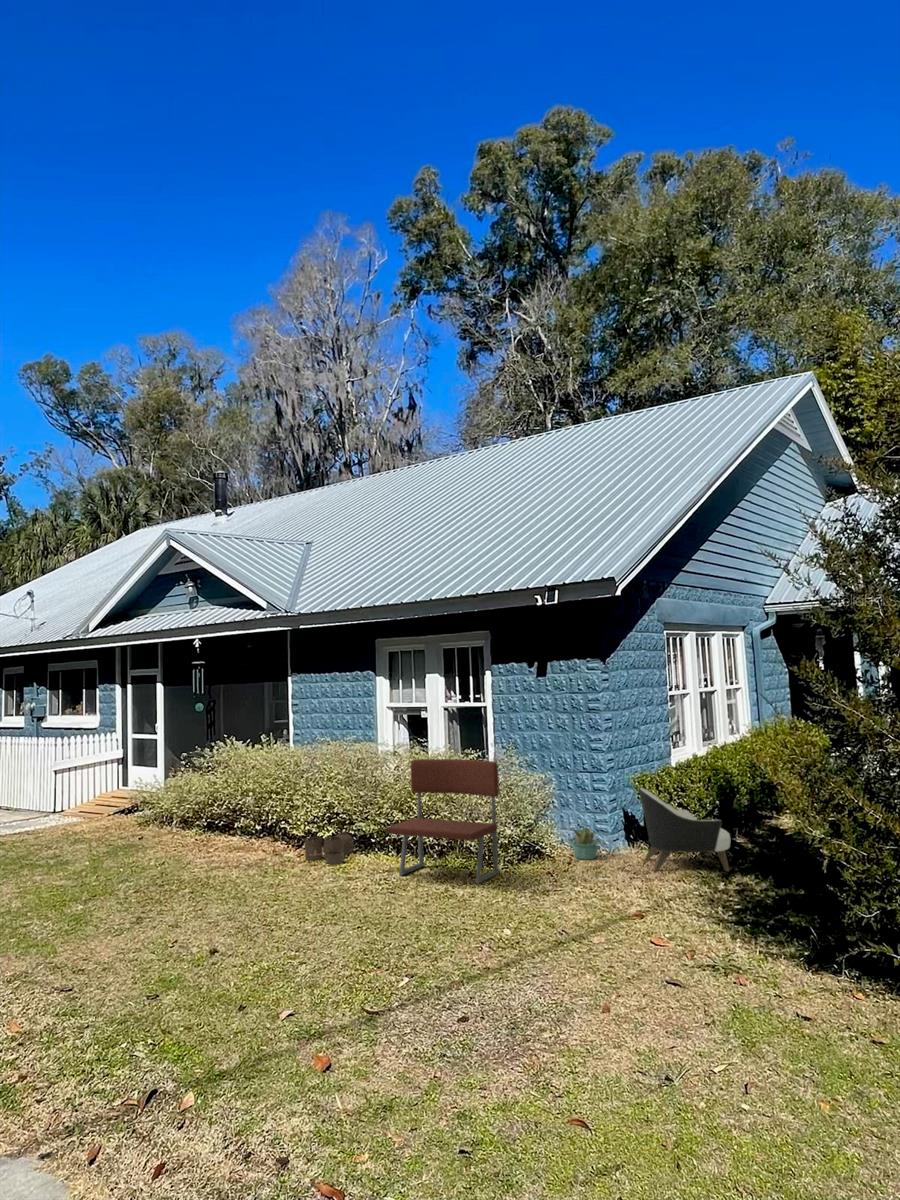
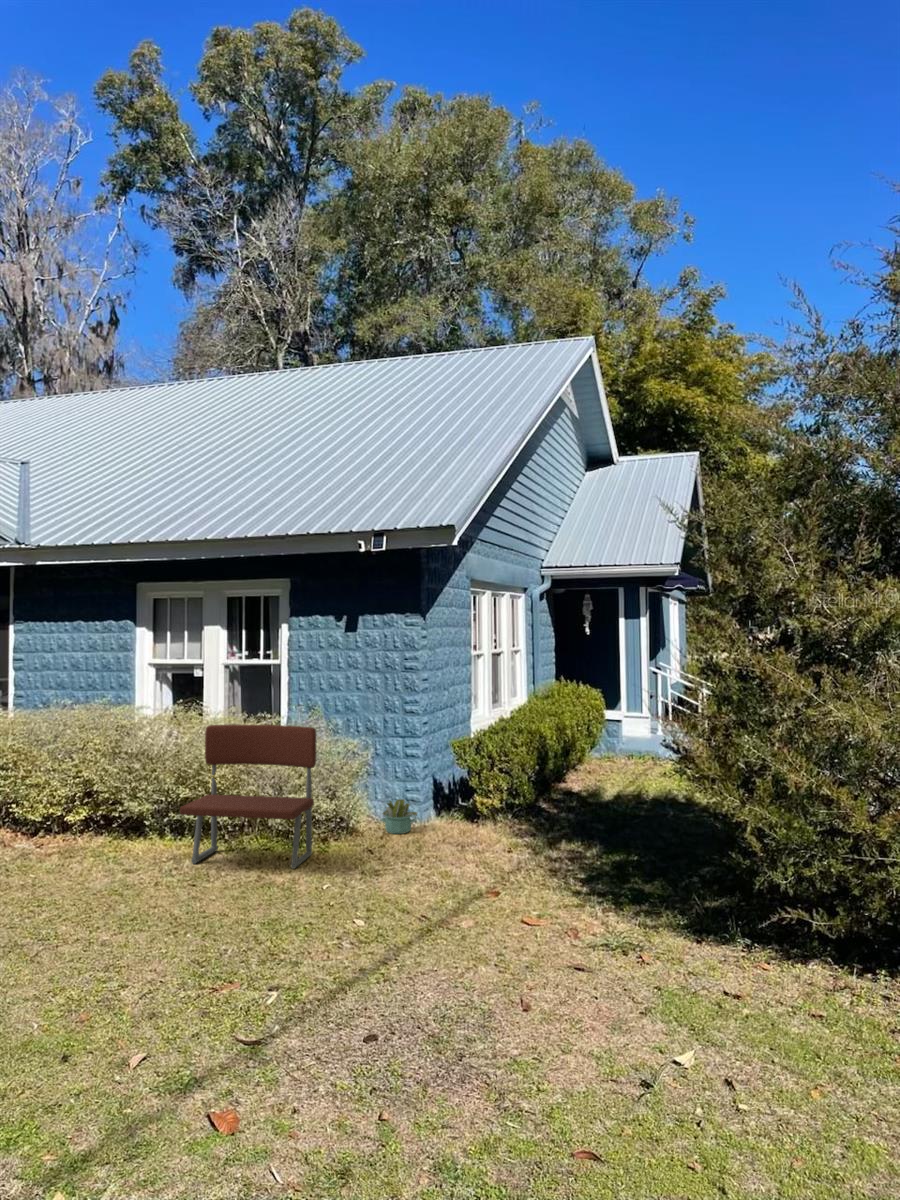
armchair: present [639,788,730,871] -> none [462,754,555,843]
woven basket: present [304,832,354,864] -> none [55,812,117,854]

